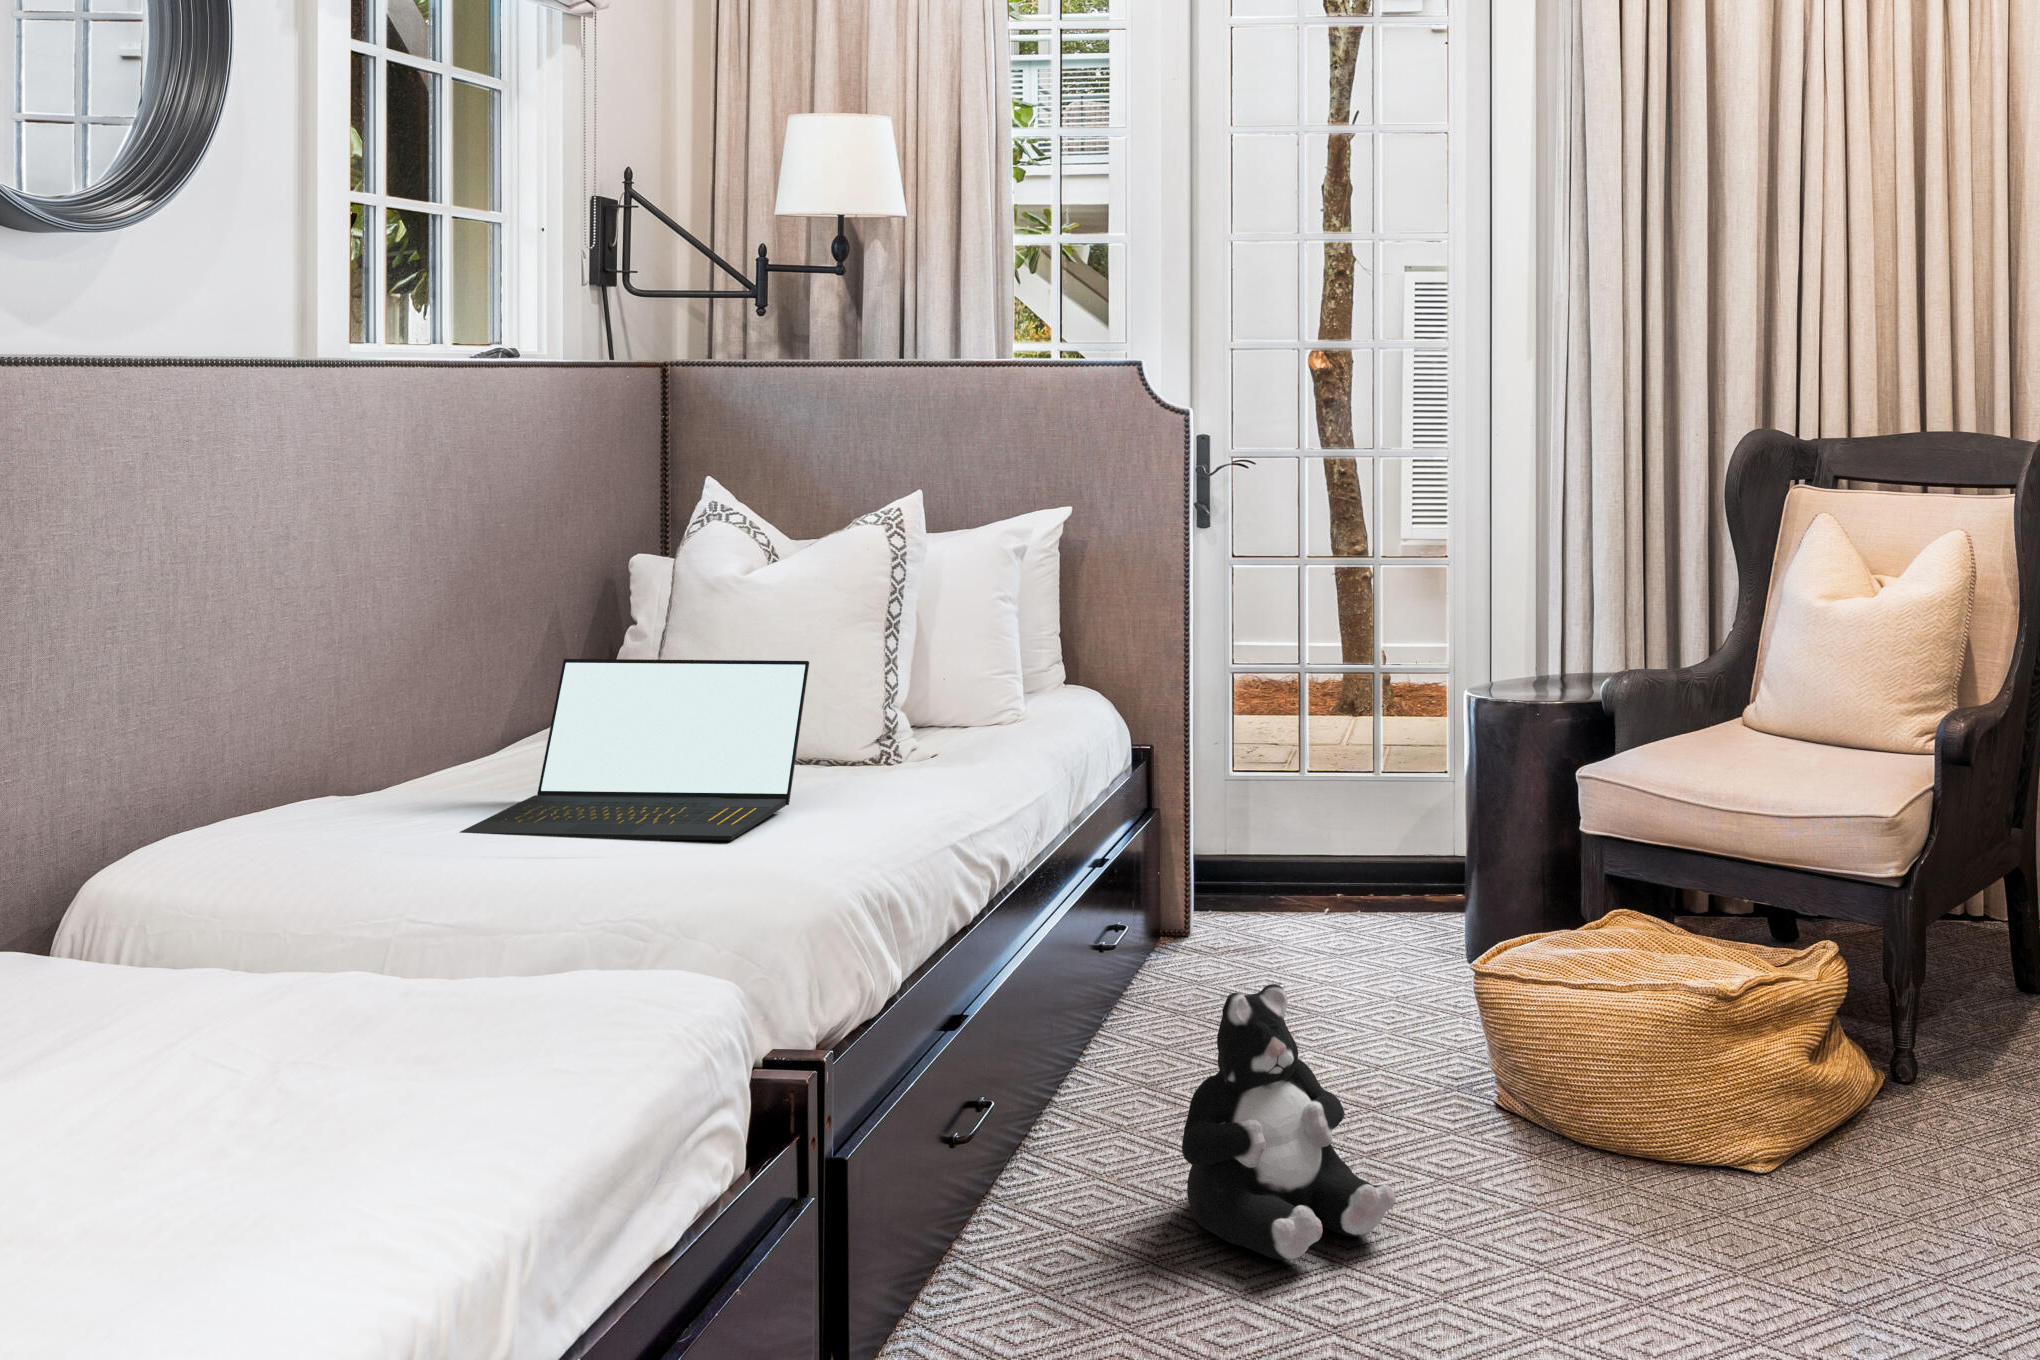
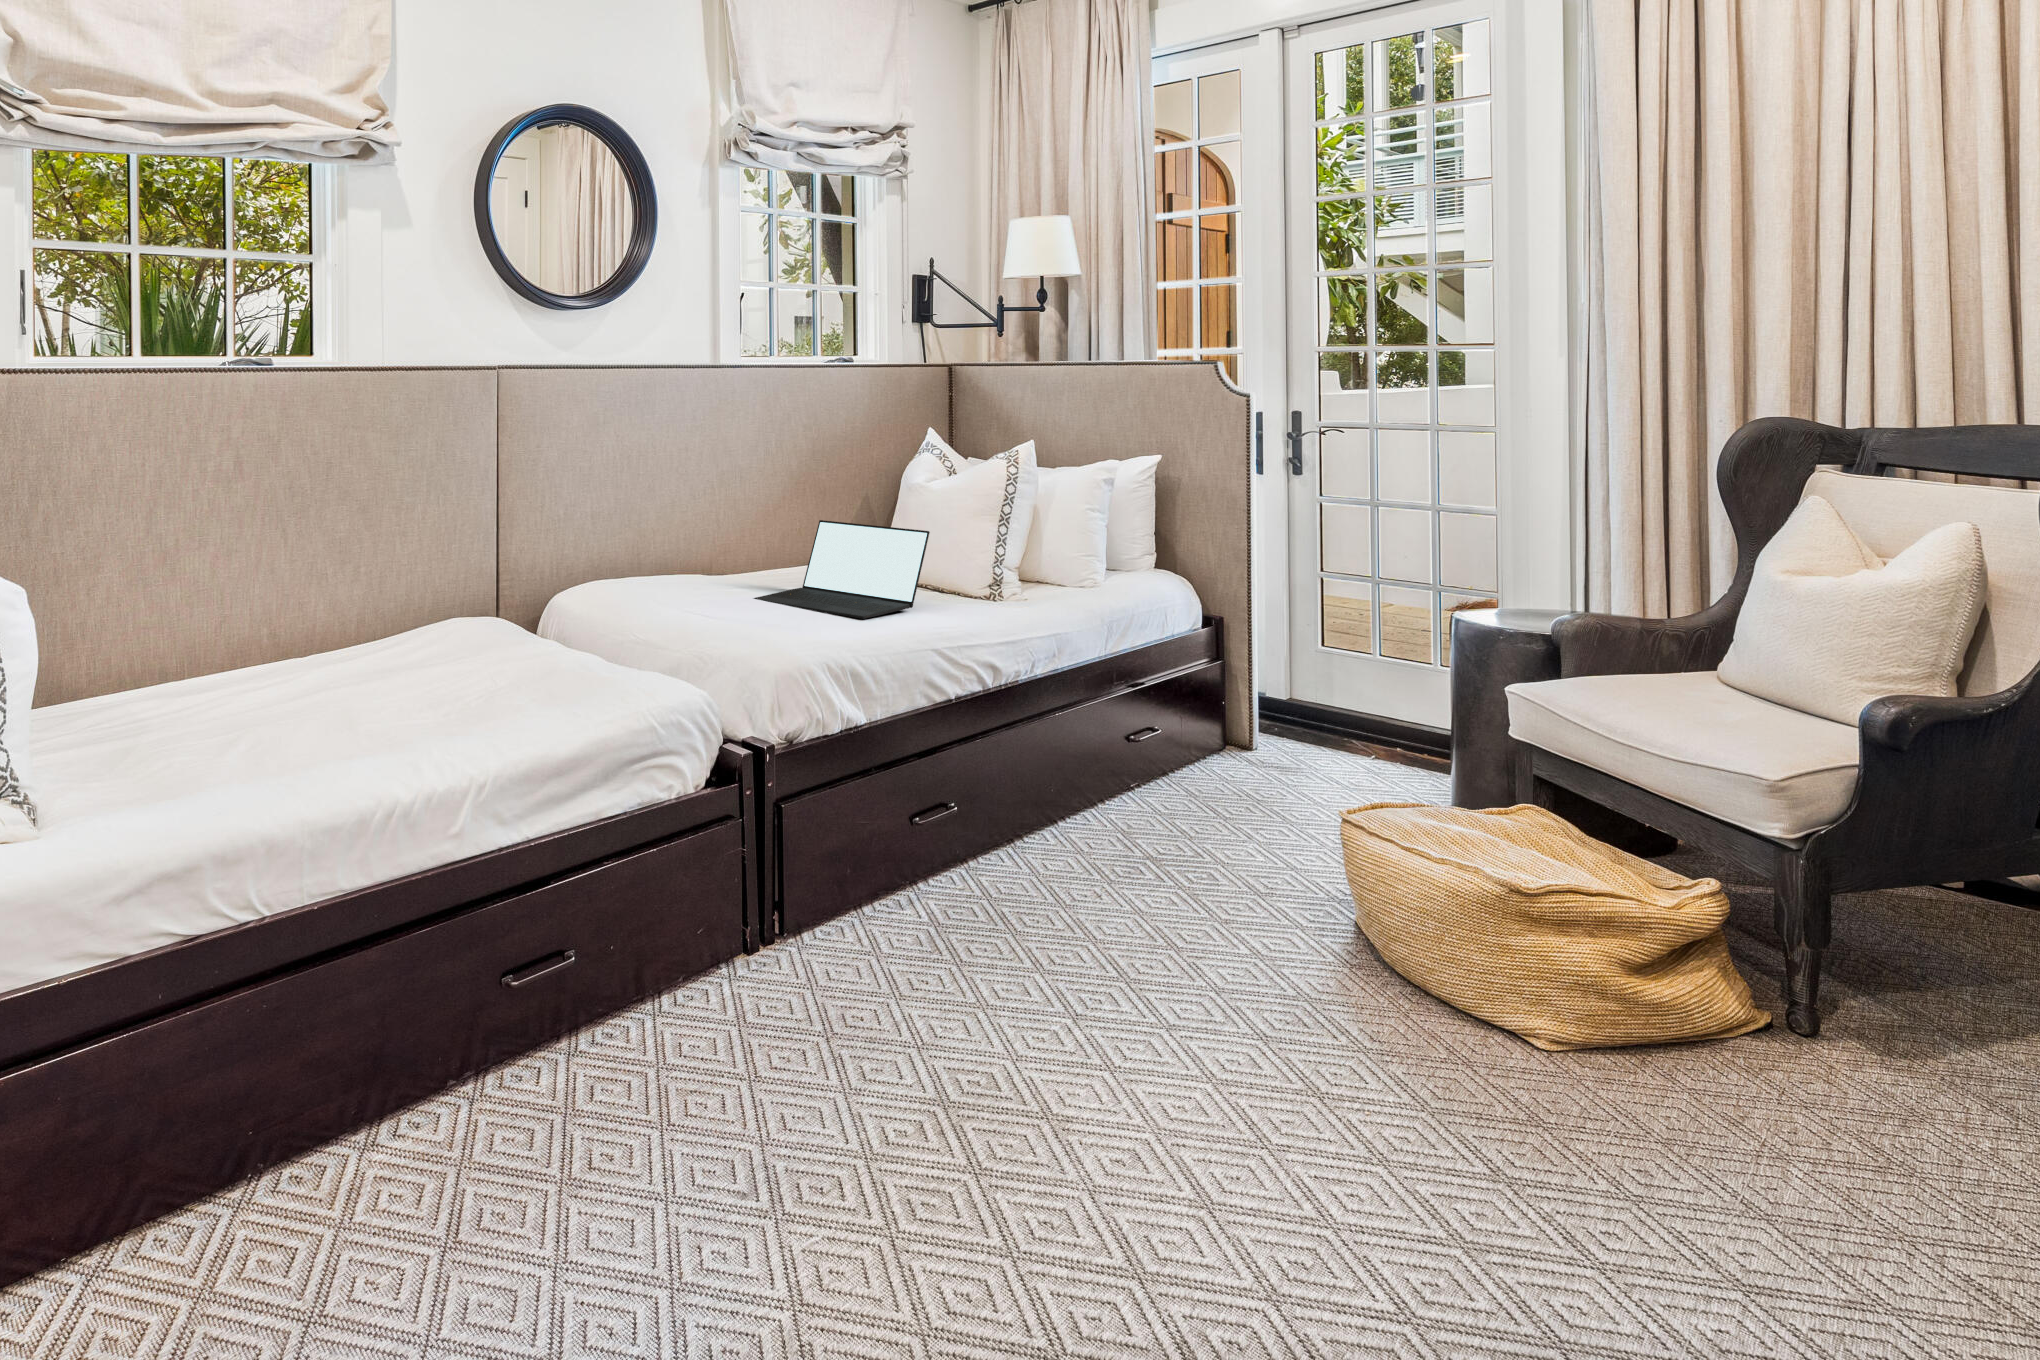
plush toy: present [1182,984,1395,1260] -> none [1109,758,1244,928]

